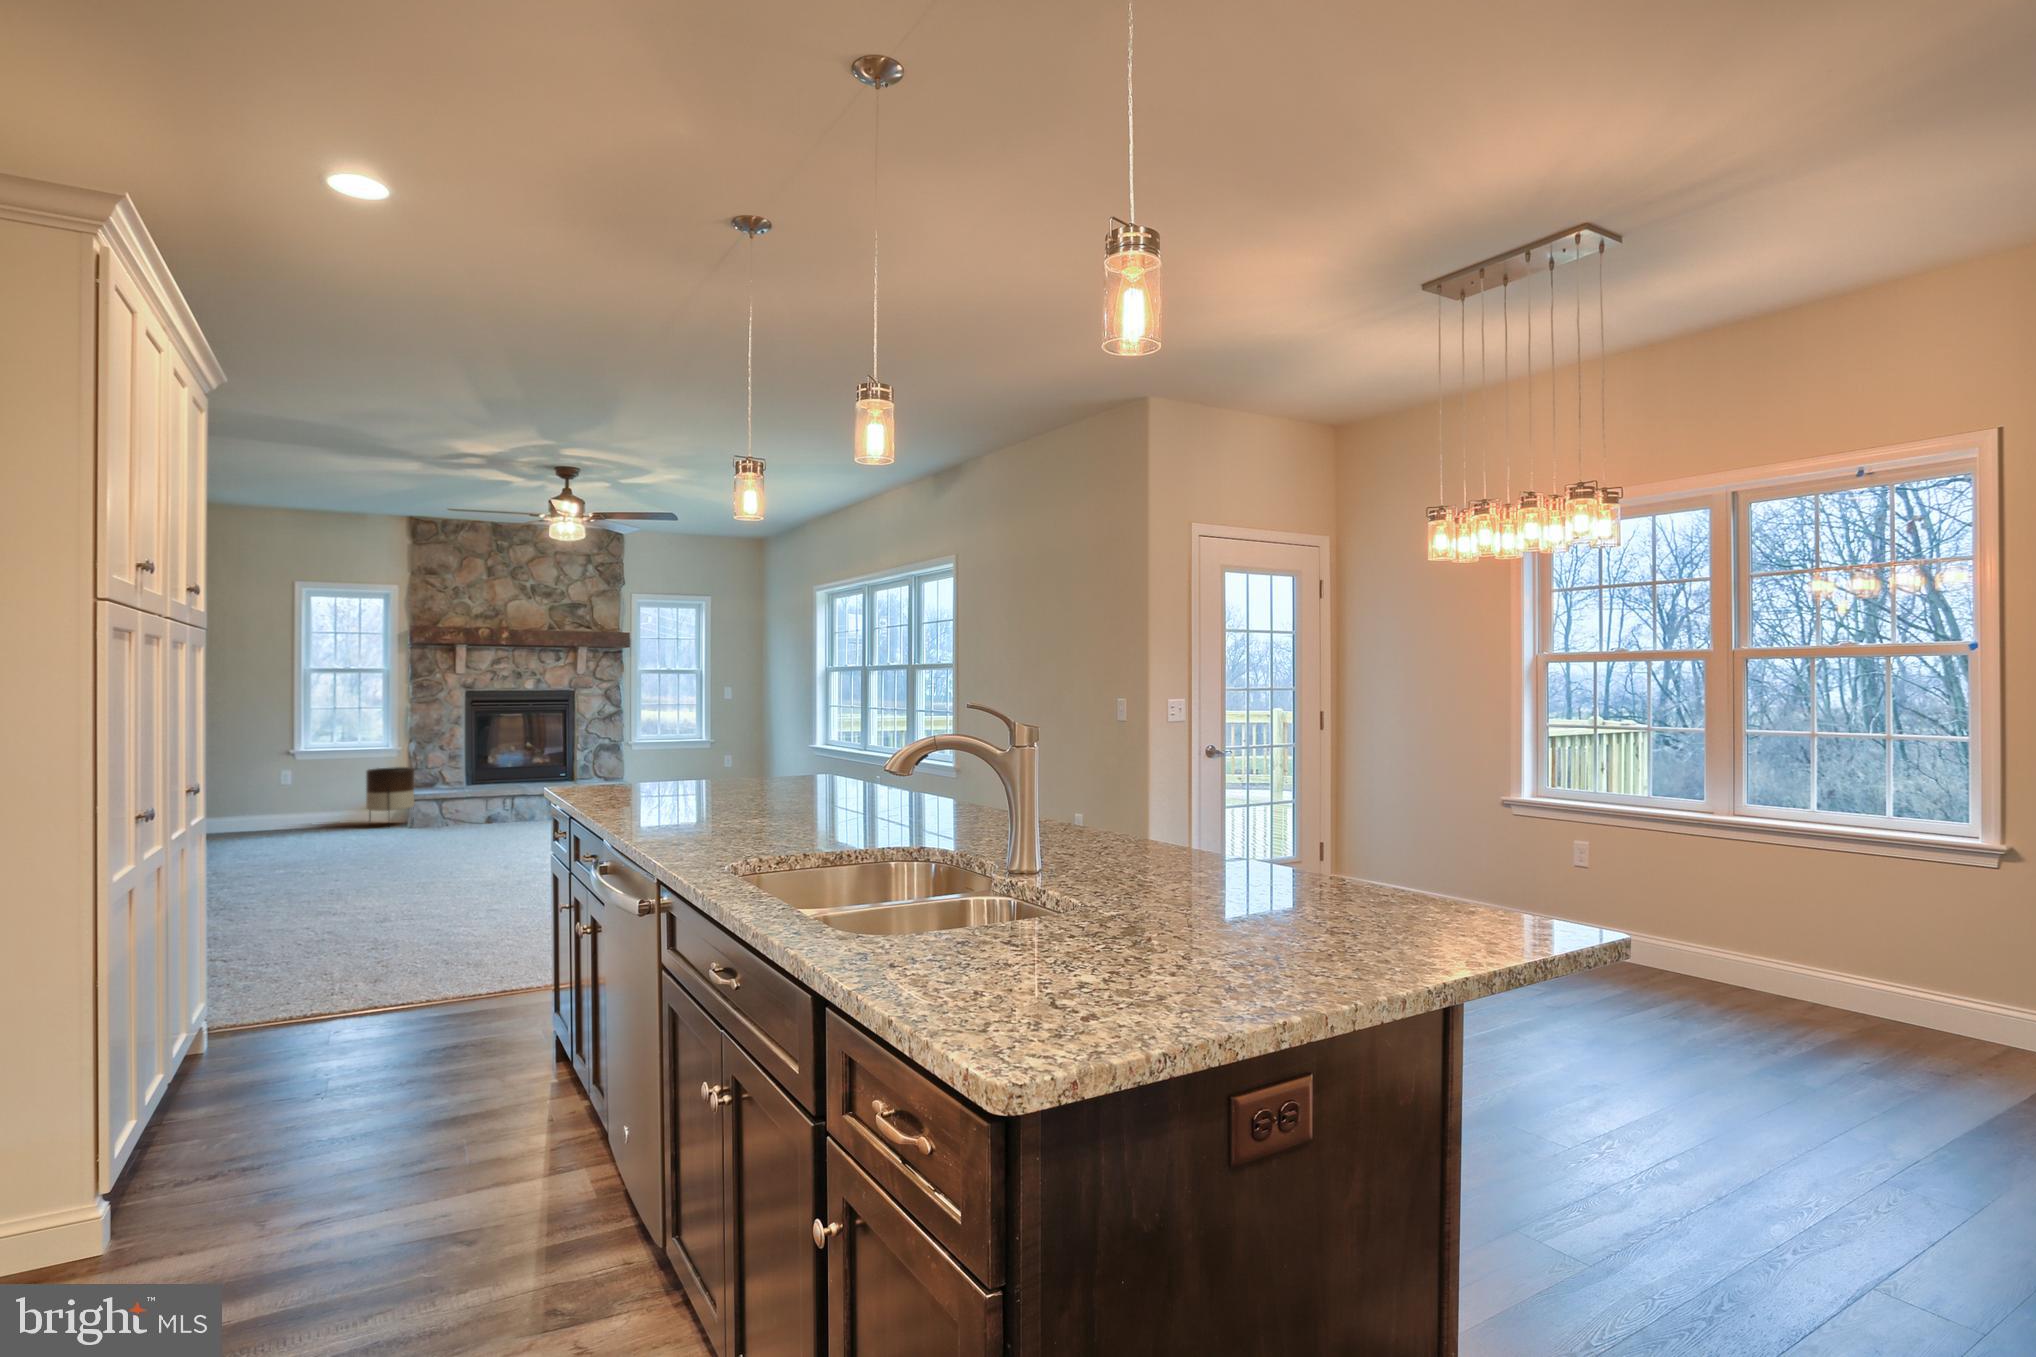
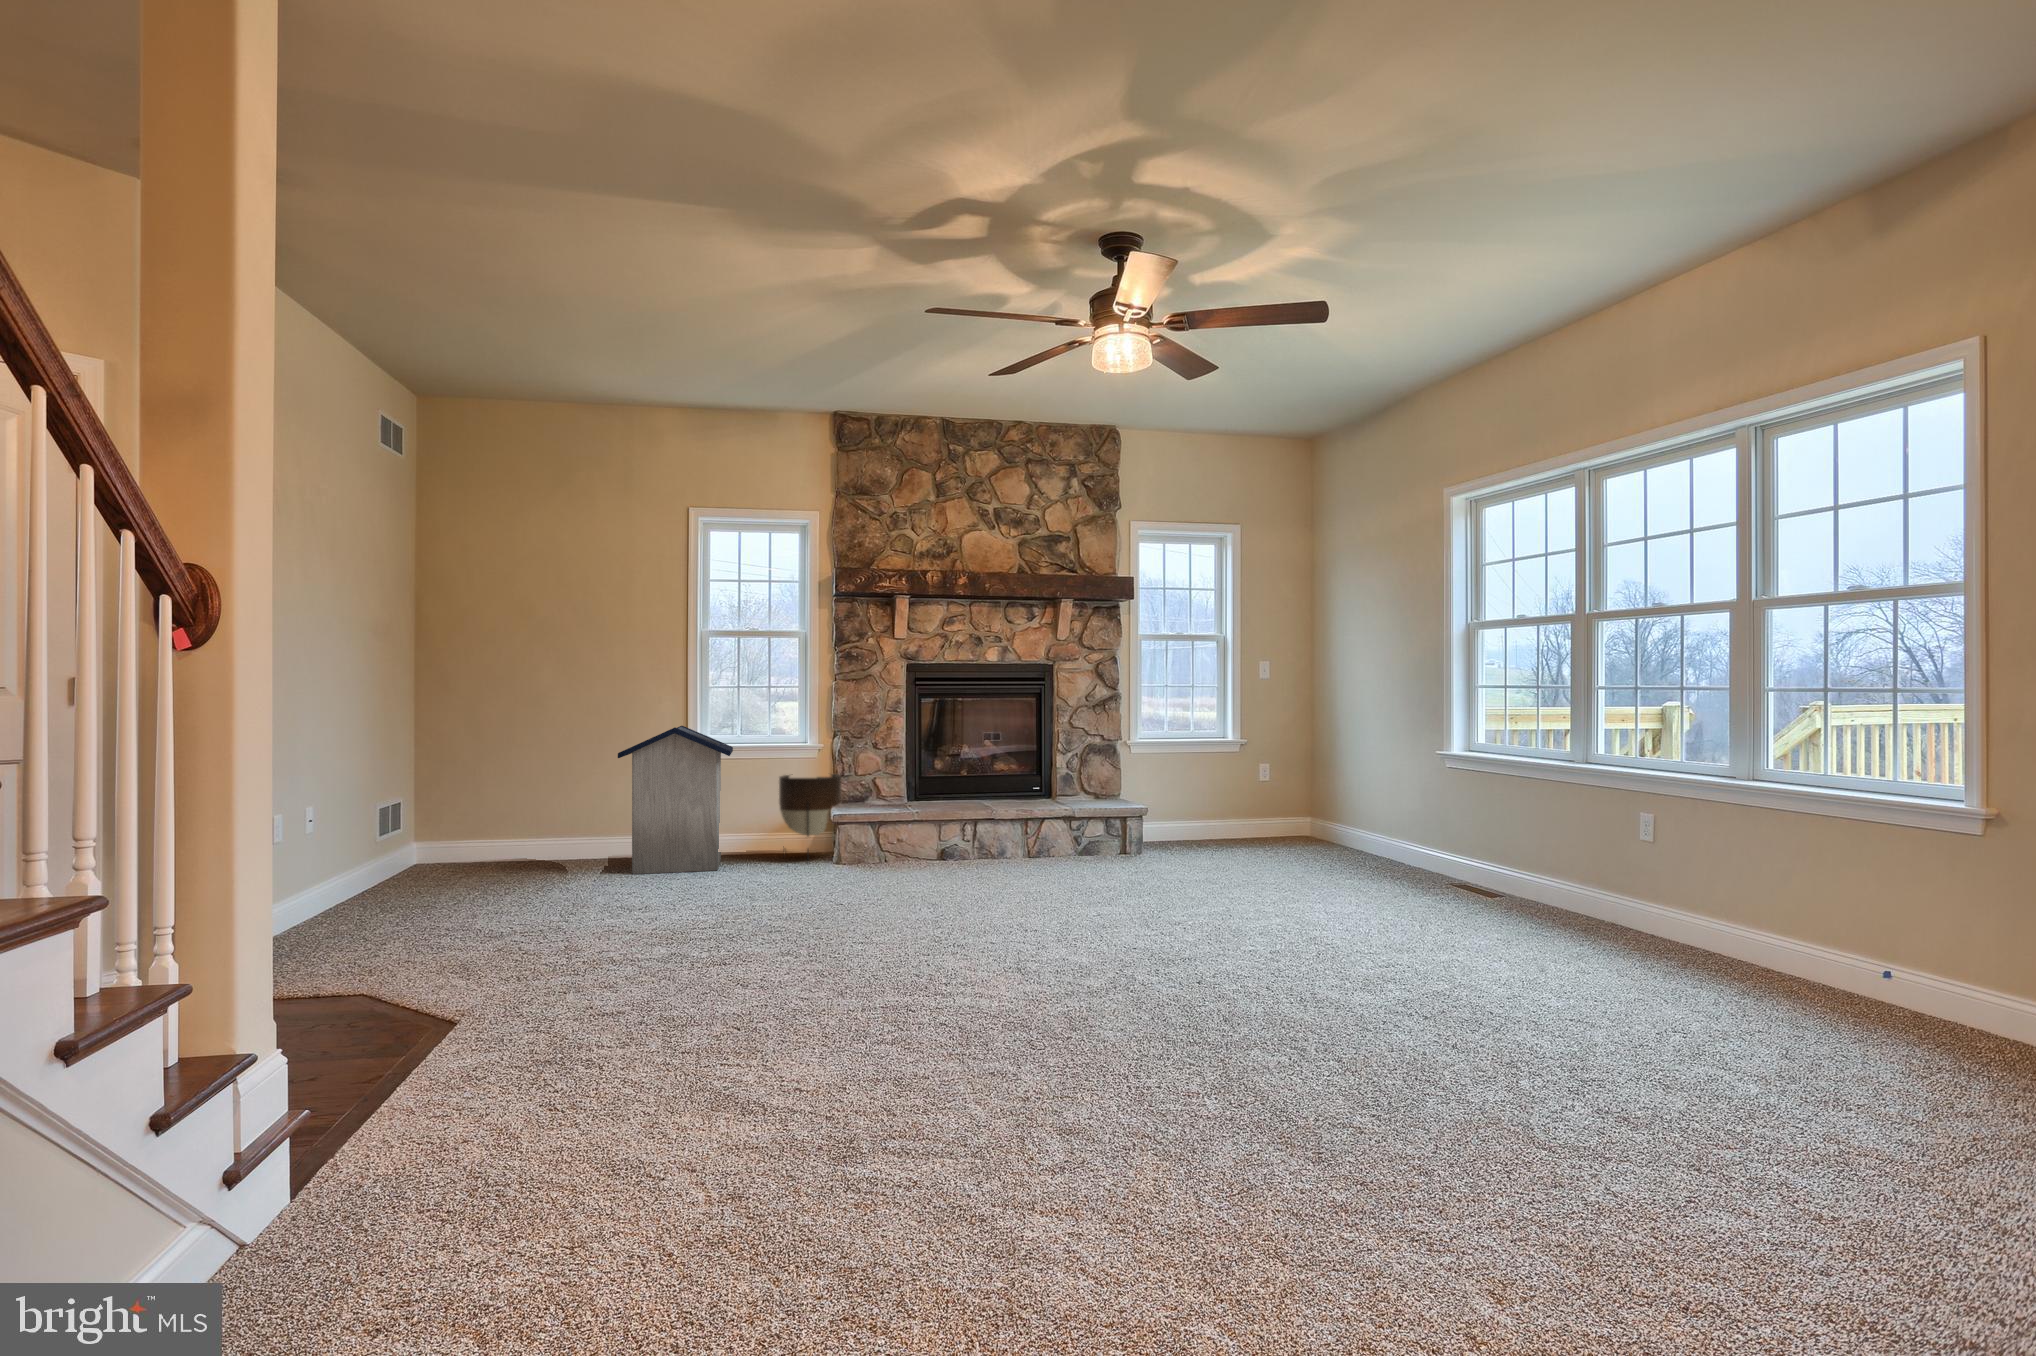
trash can: none [243,736,330,839] -> present [618,726,733,874]

